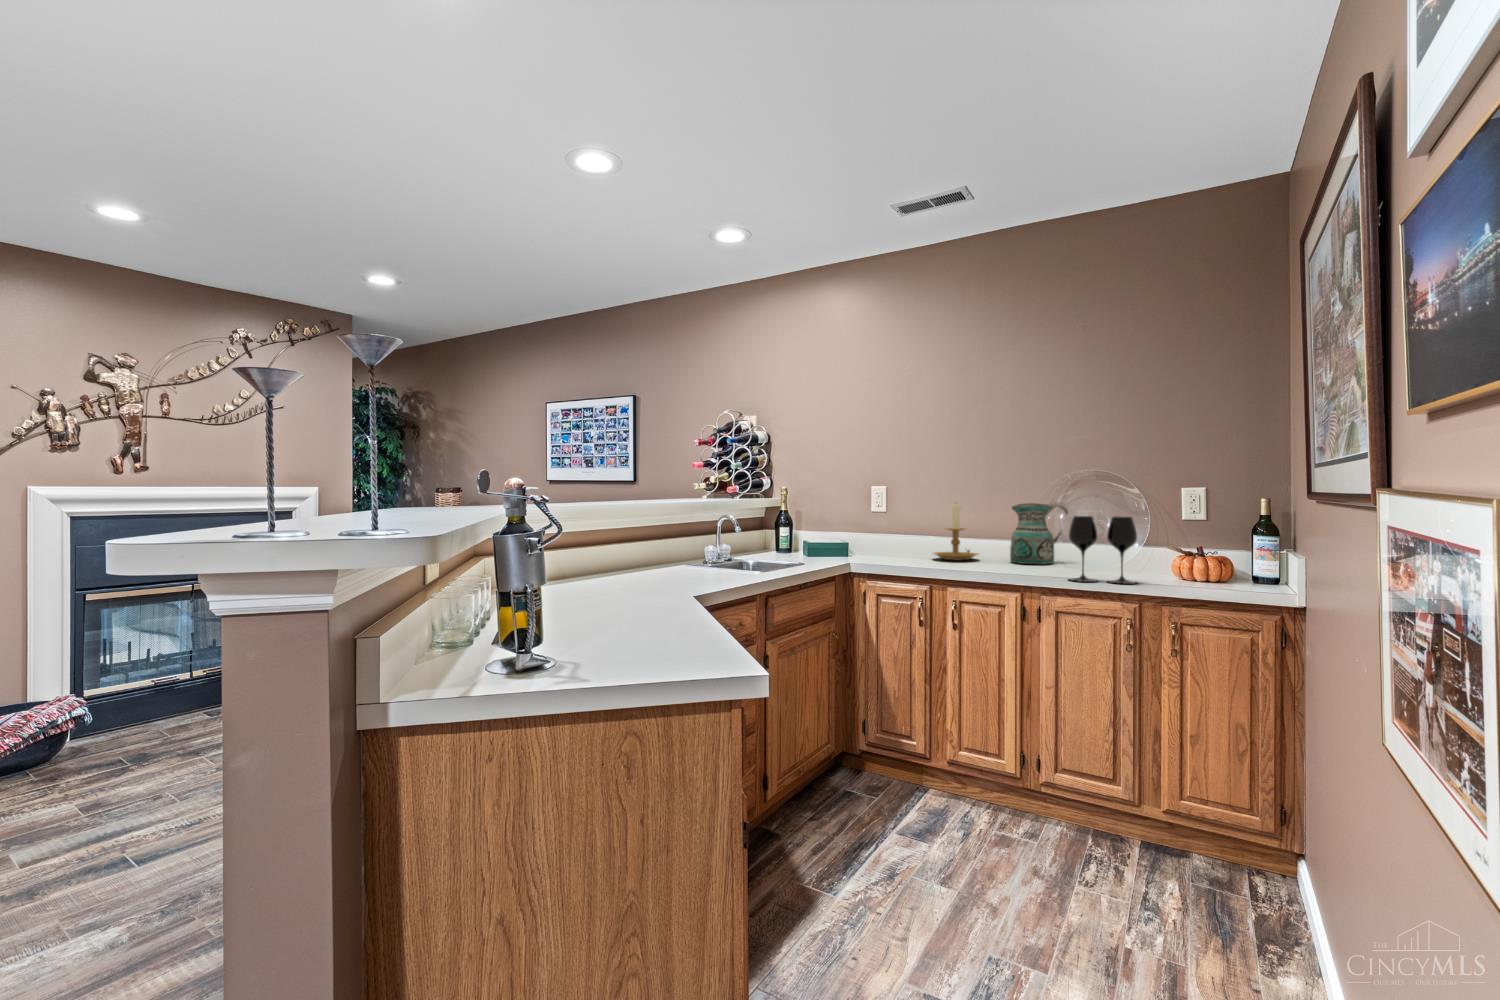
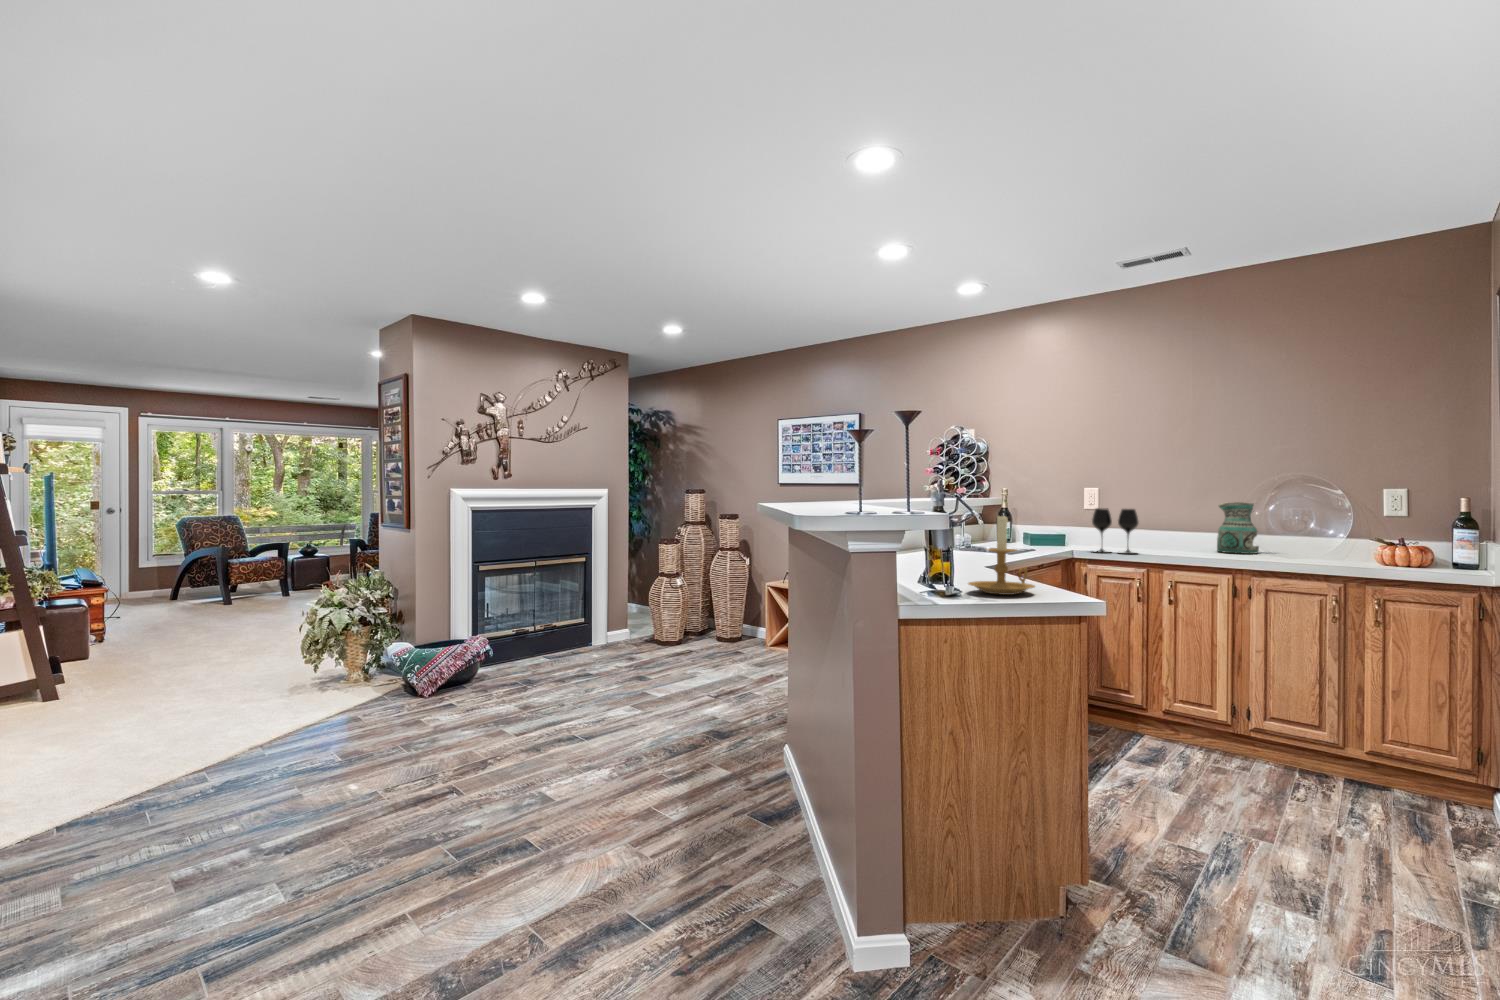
candle holder: present [933,504,978,560] -> present [968,515,1035,595]
wine glass: present [1069,516,1137,584] -> present [1092,508,1139,554]

